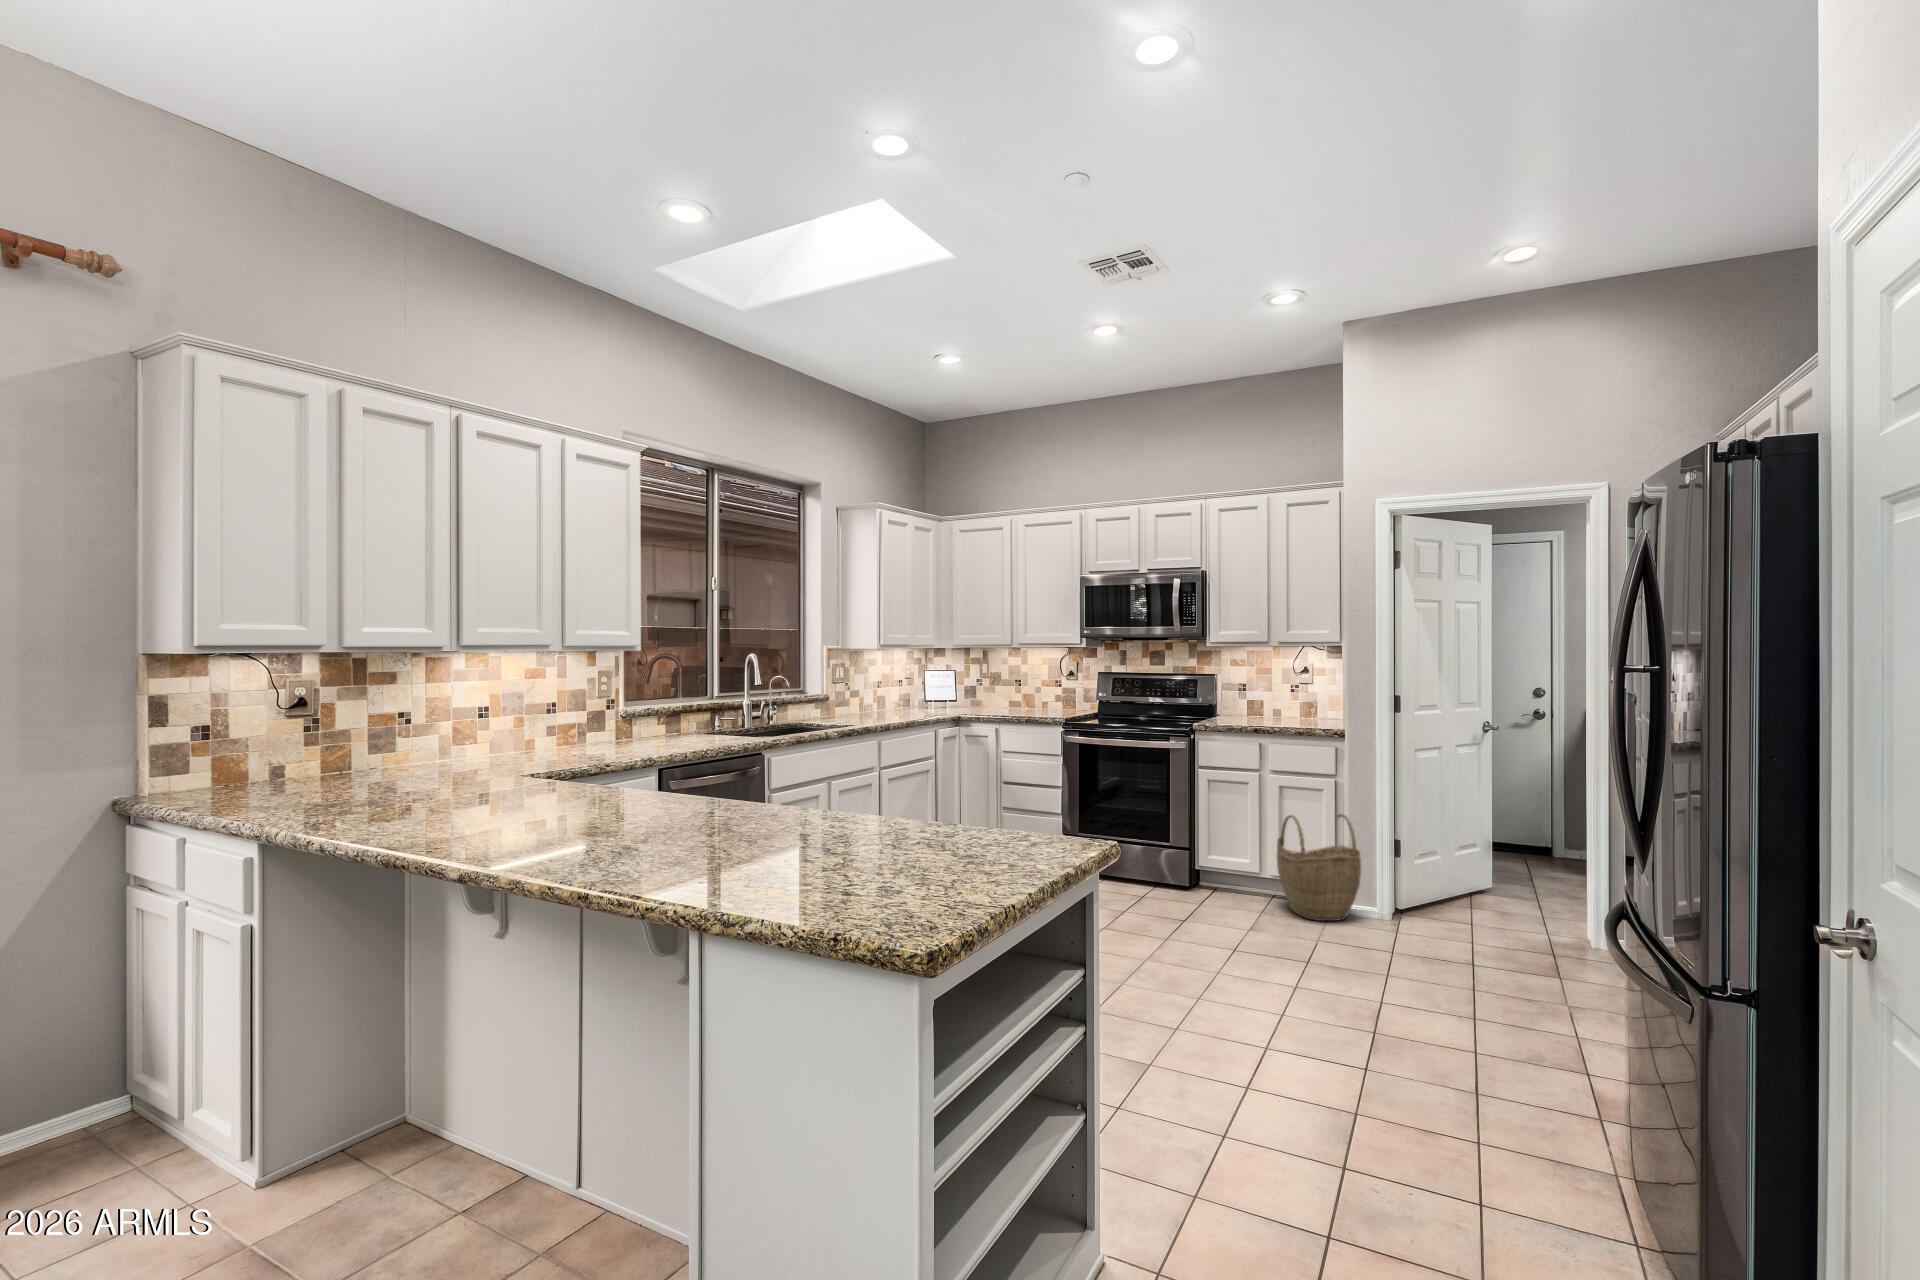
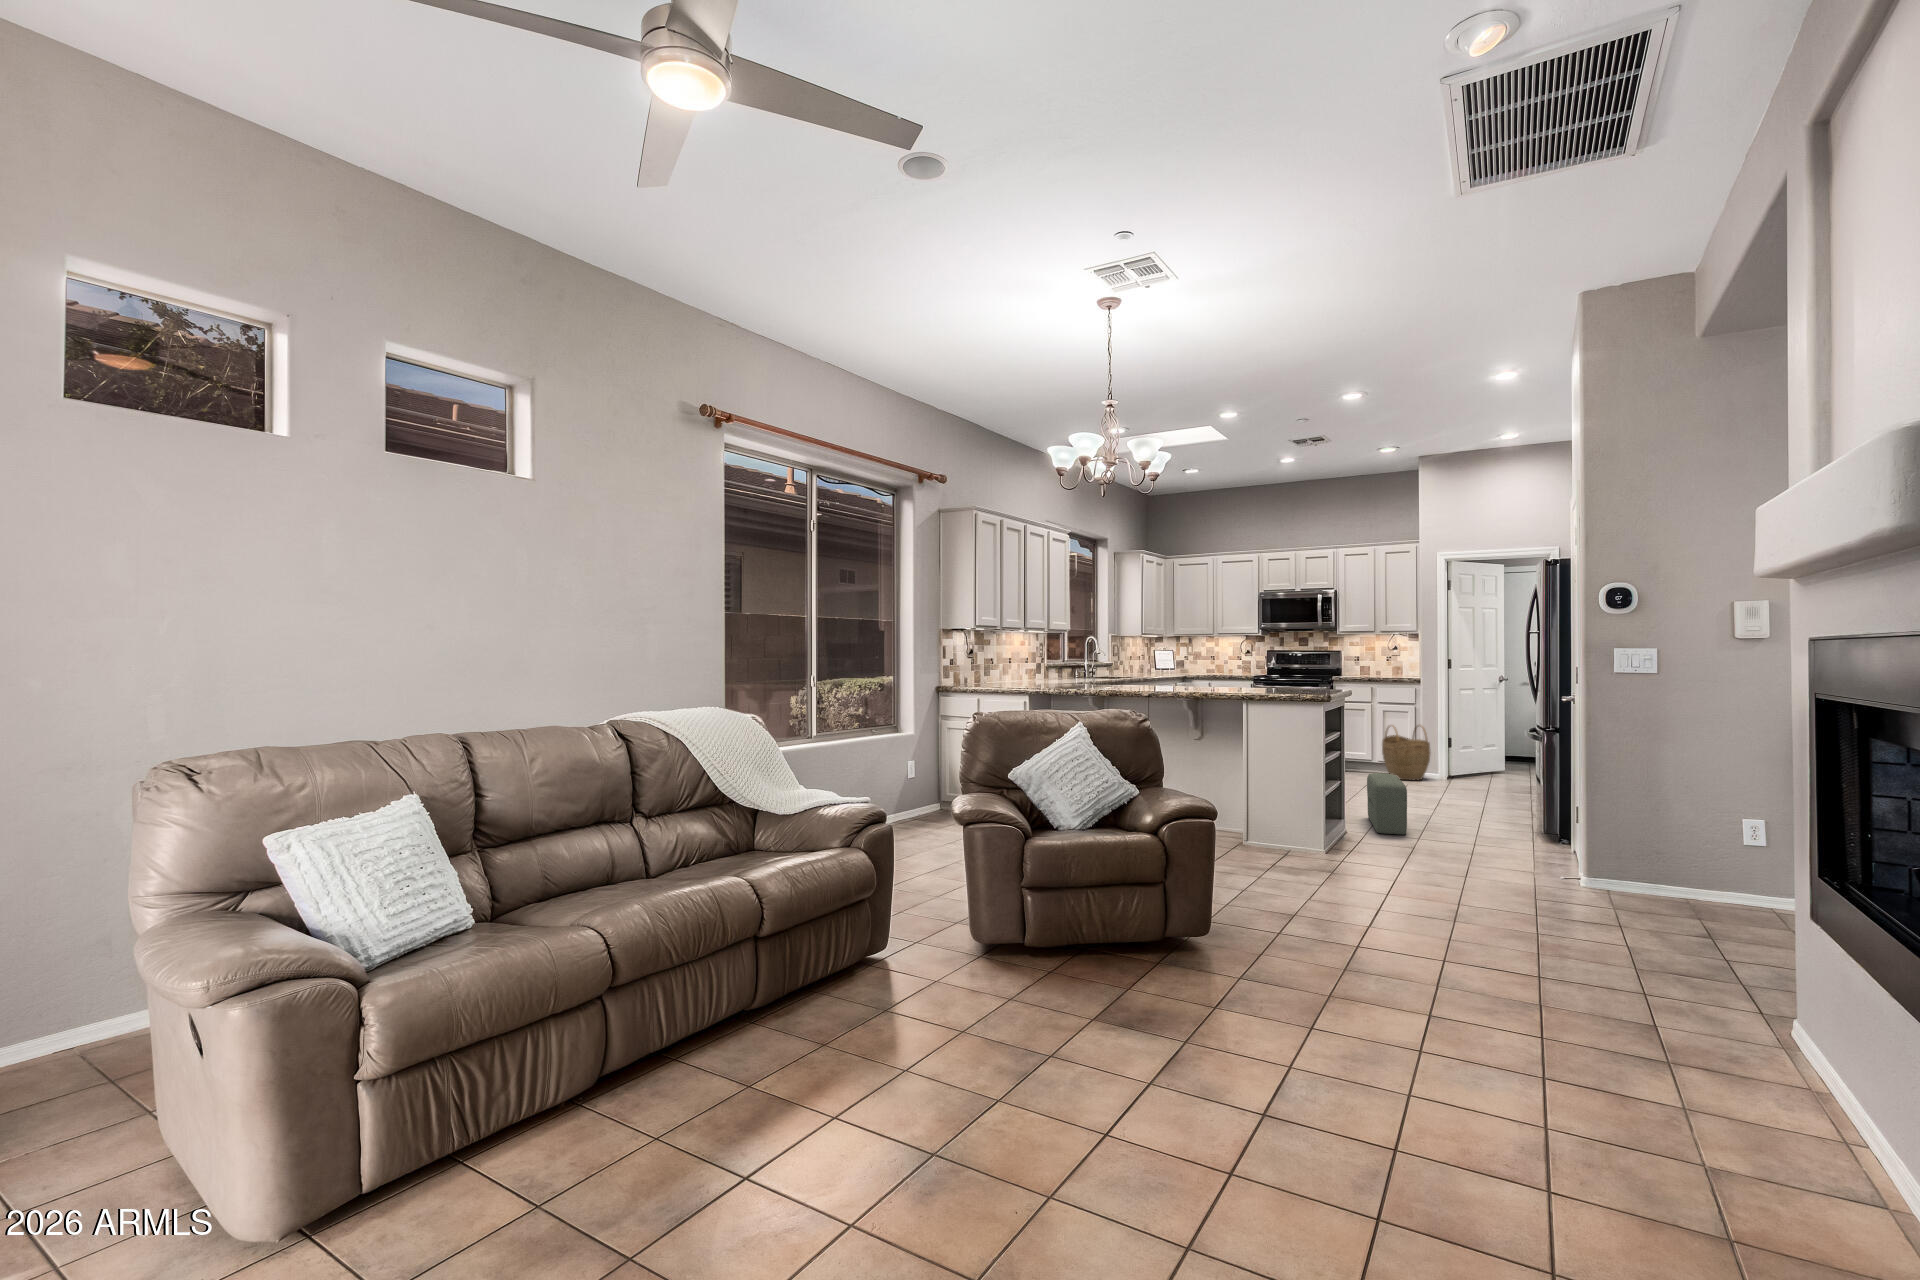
pouf: none [1195,996,1280,1225] -> present [1367,773,1407,835]

